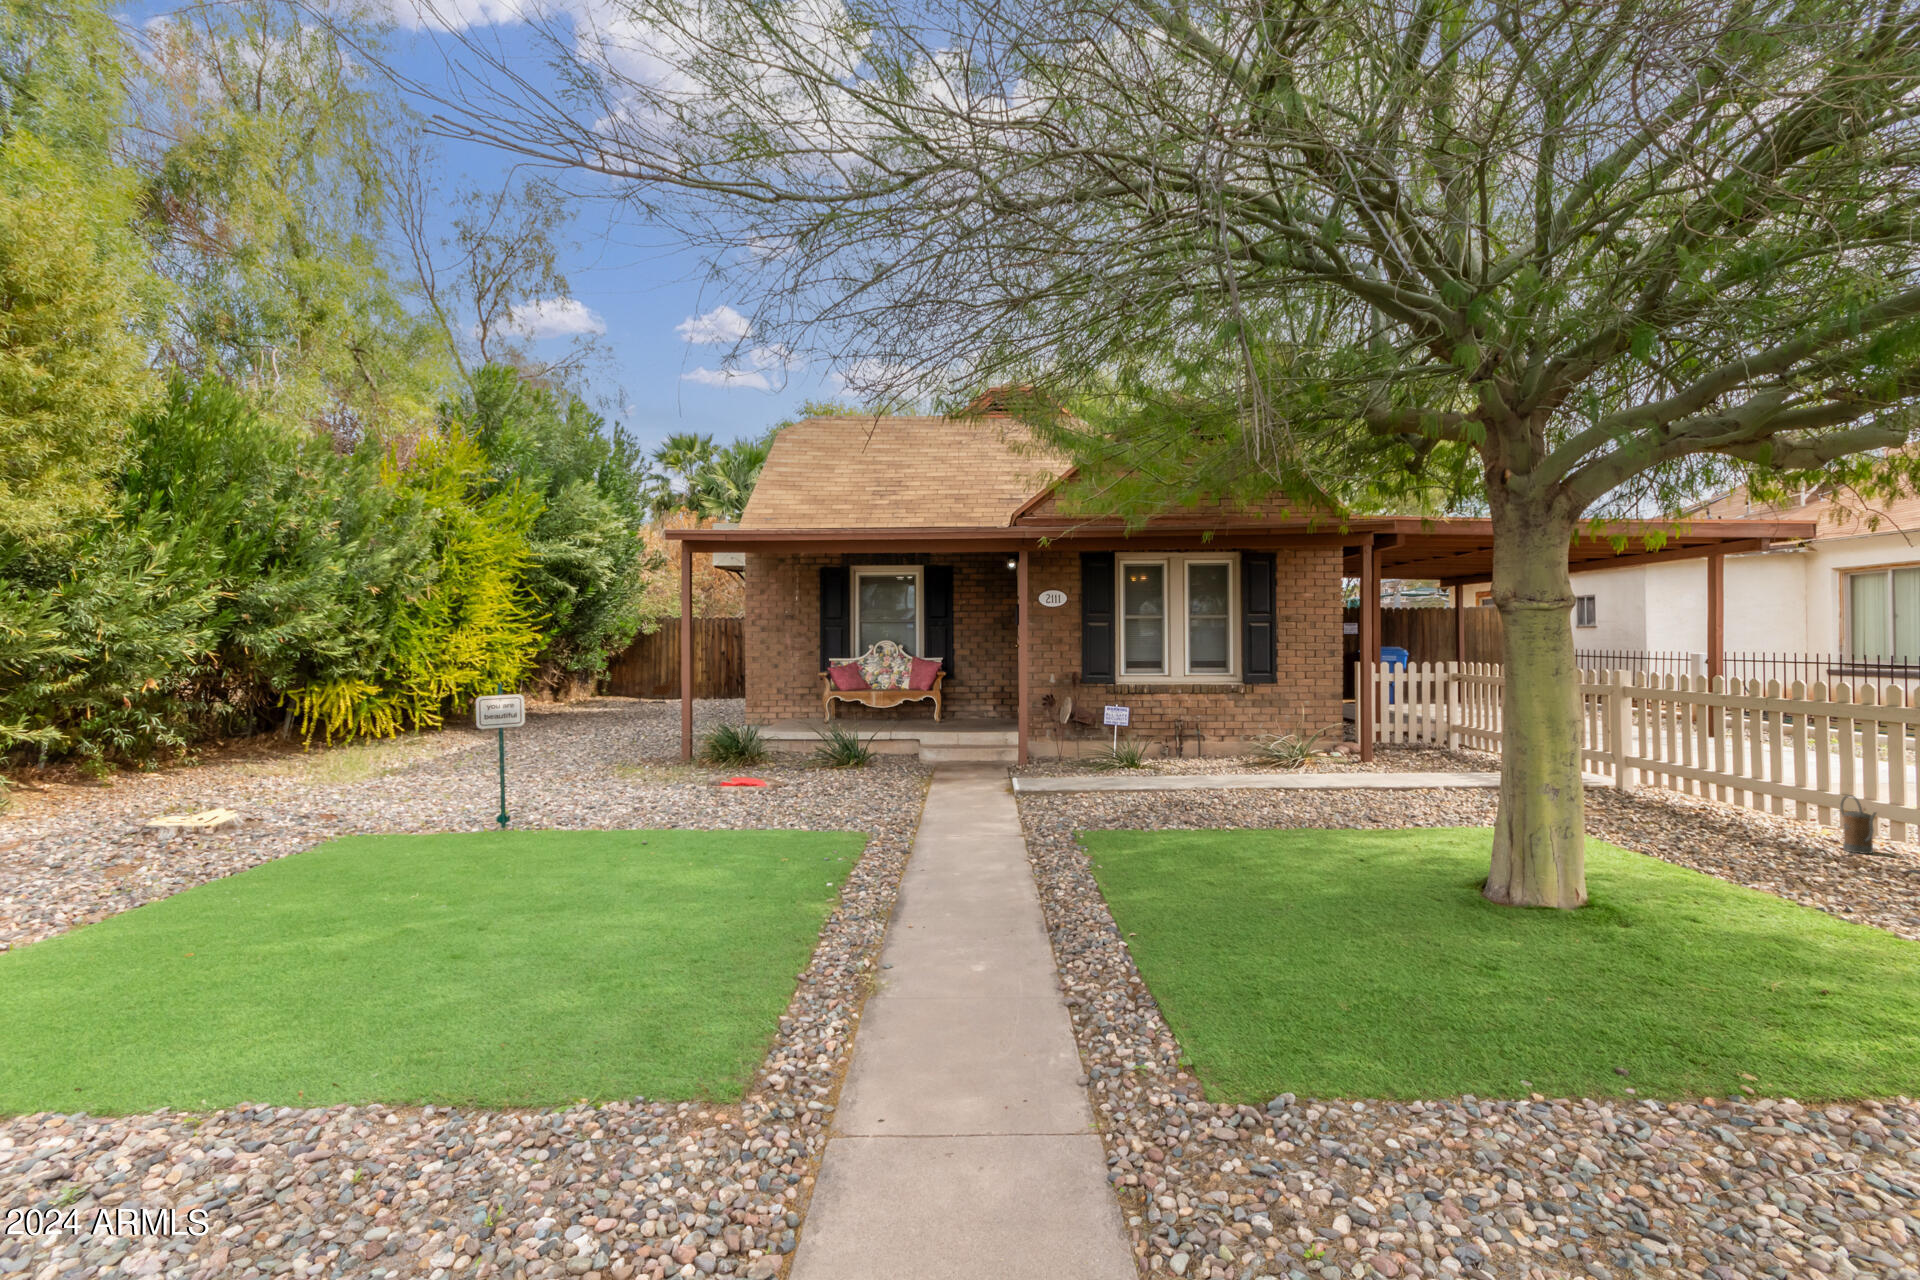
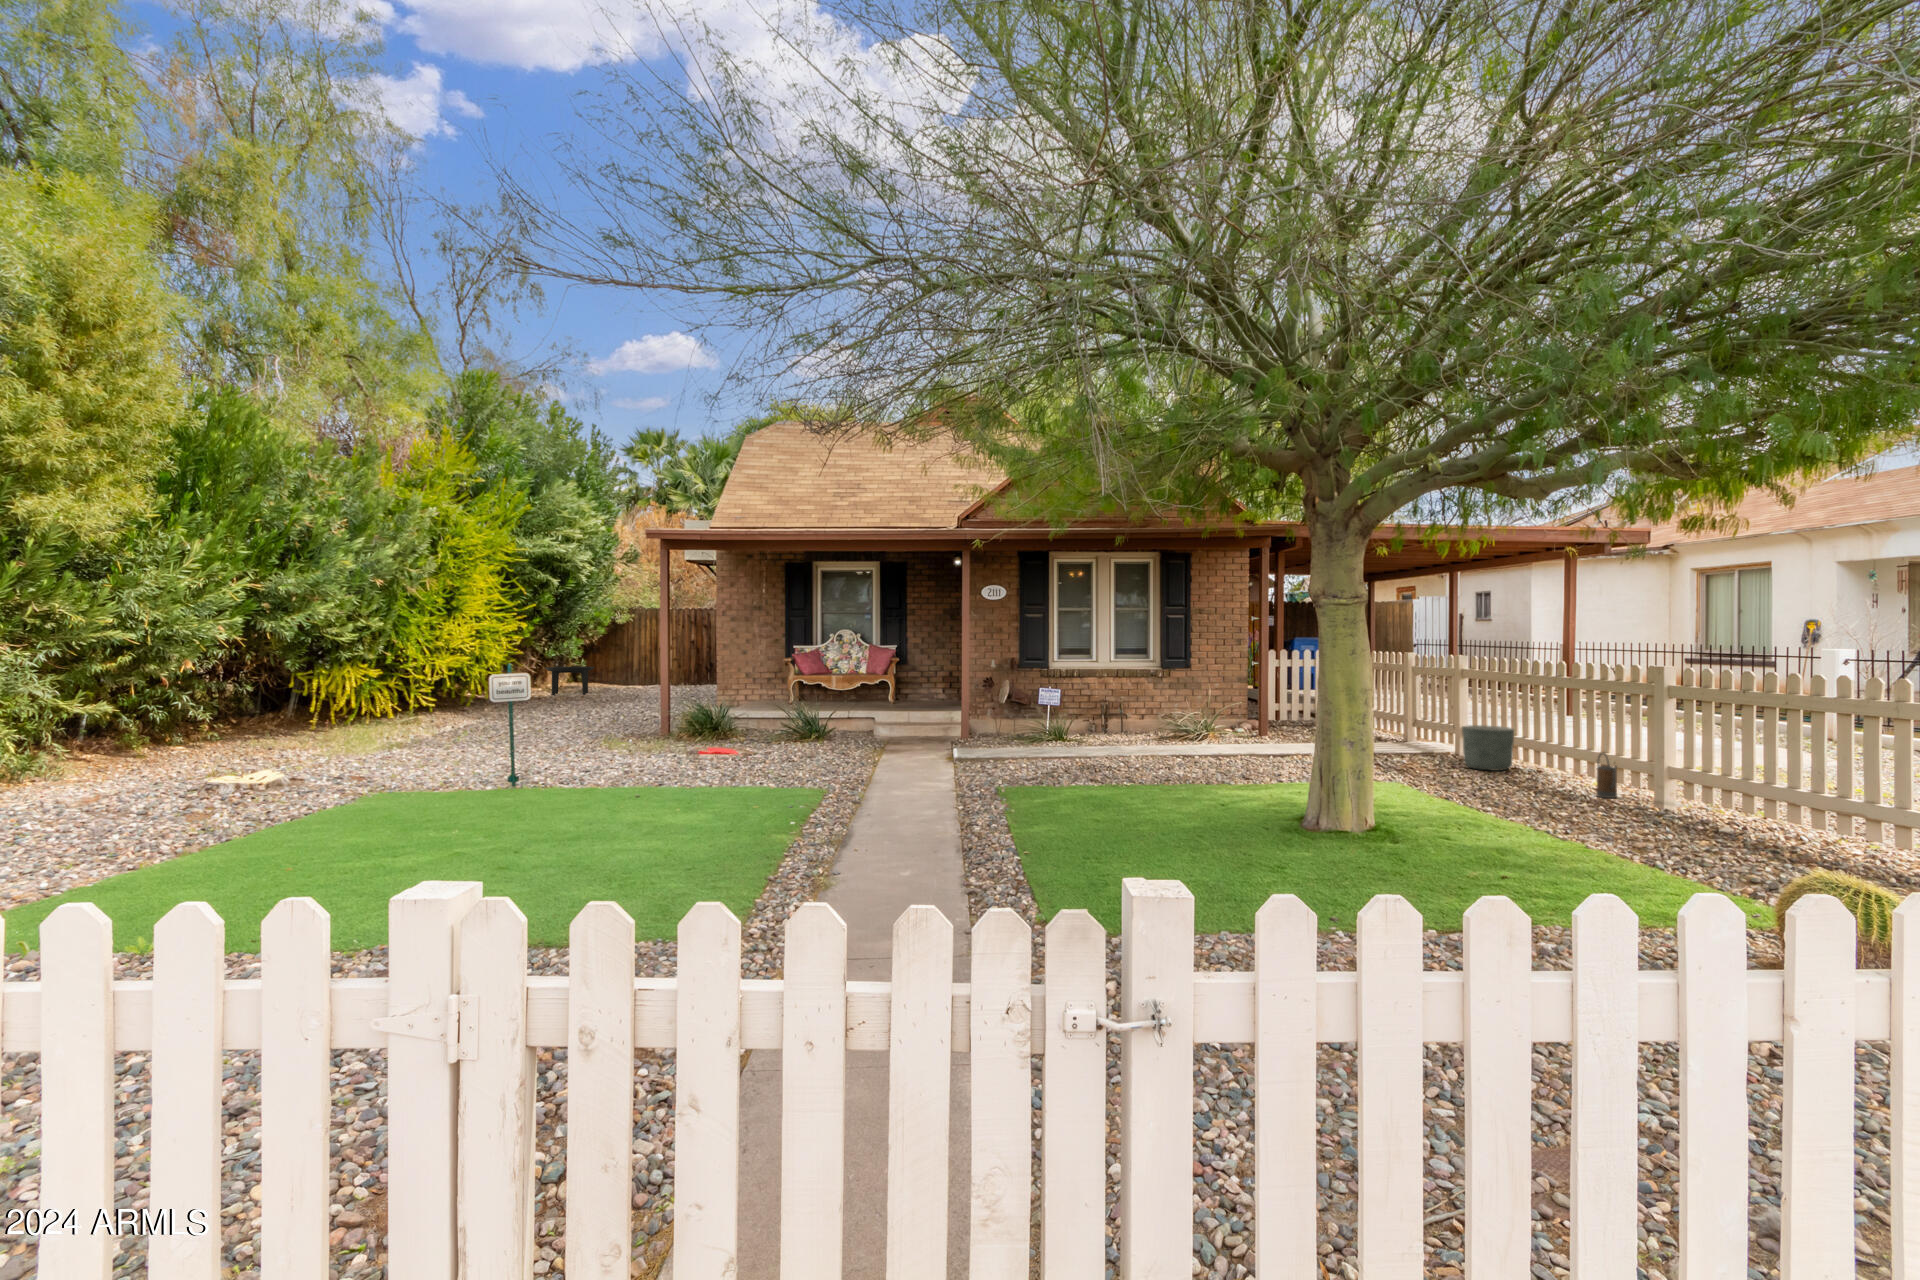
lounge chair: present [634,673,676,702] -> none [607,659,650,689]
round table: none [565,680,618,711] -> present [546,666,595,695]
planter: none [1634,754,1703,811] -> present [1462,725,1514,771]

